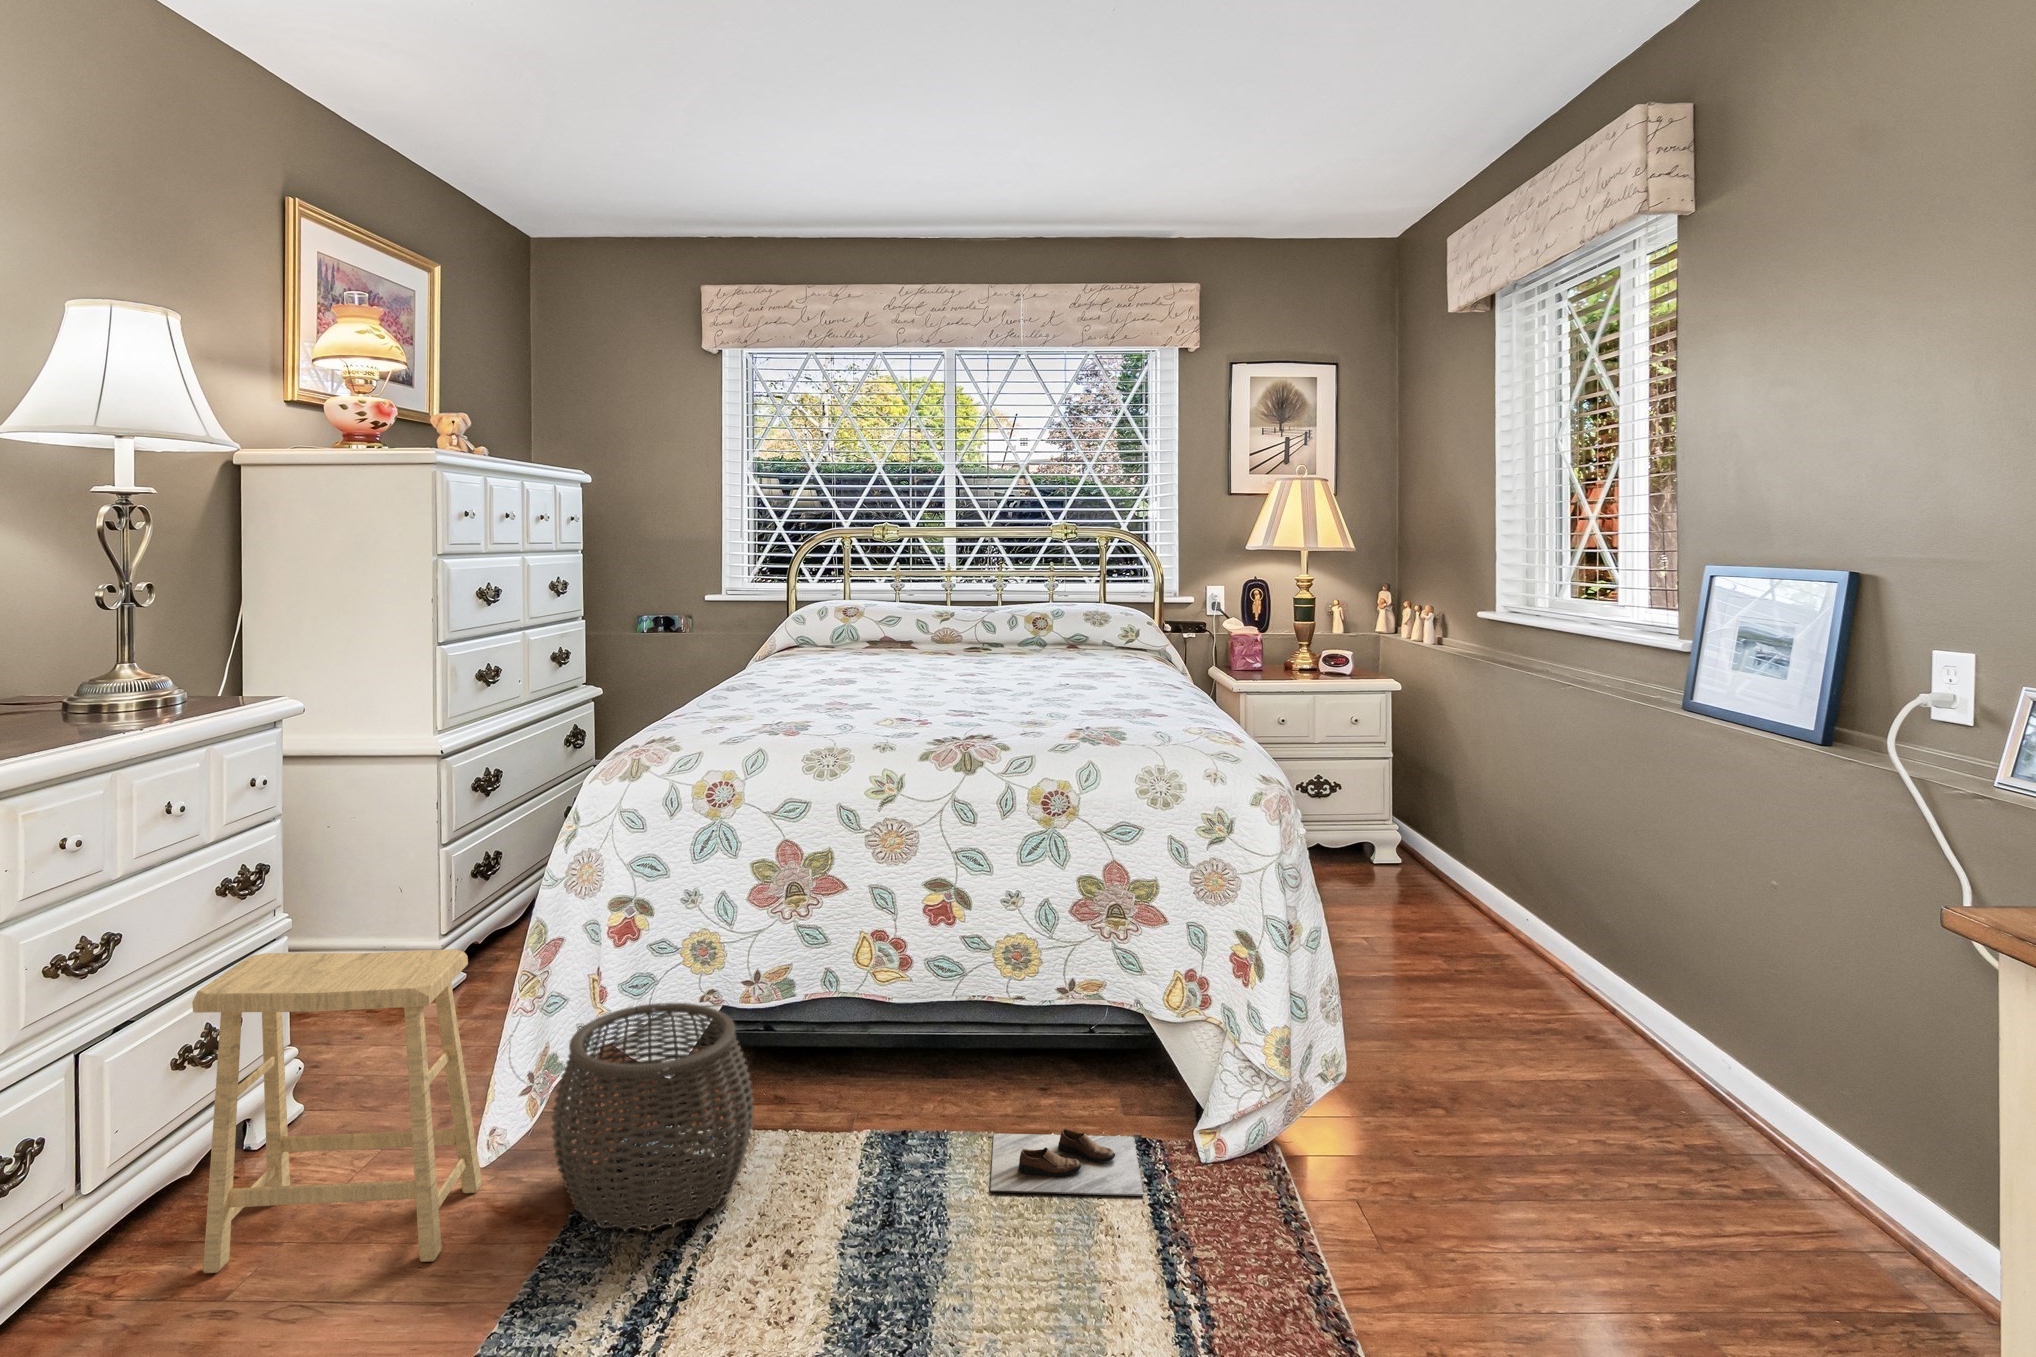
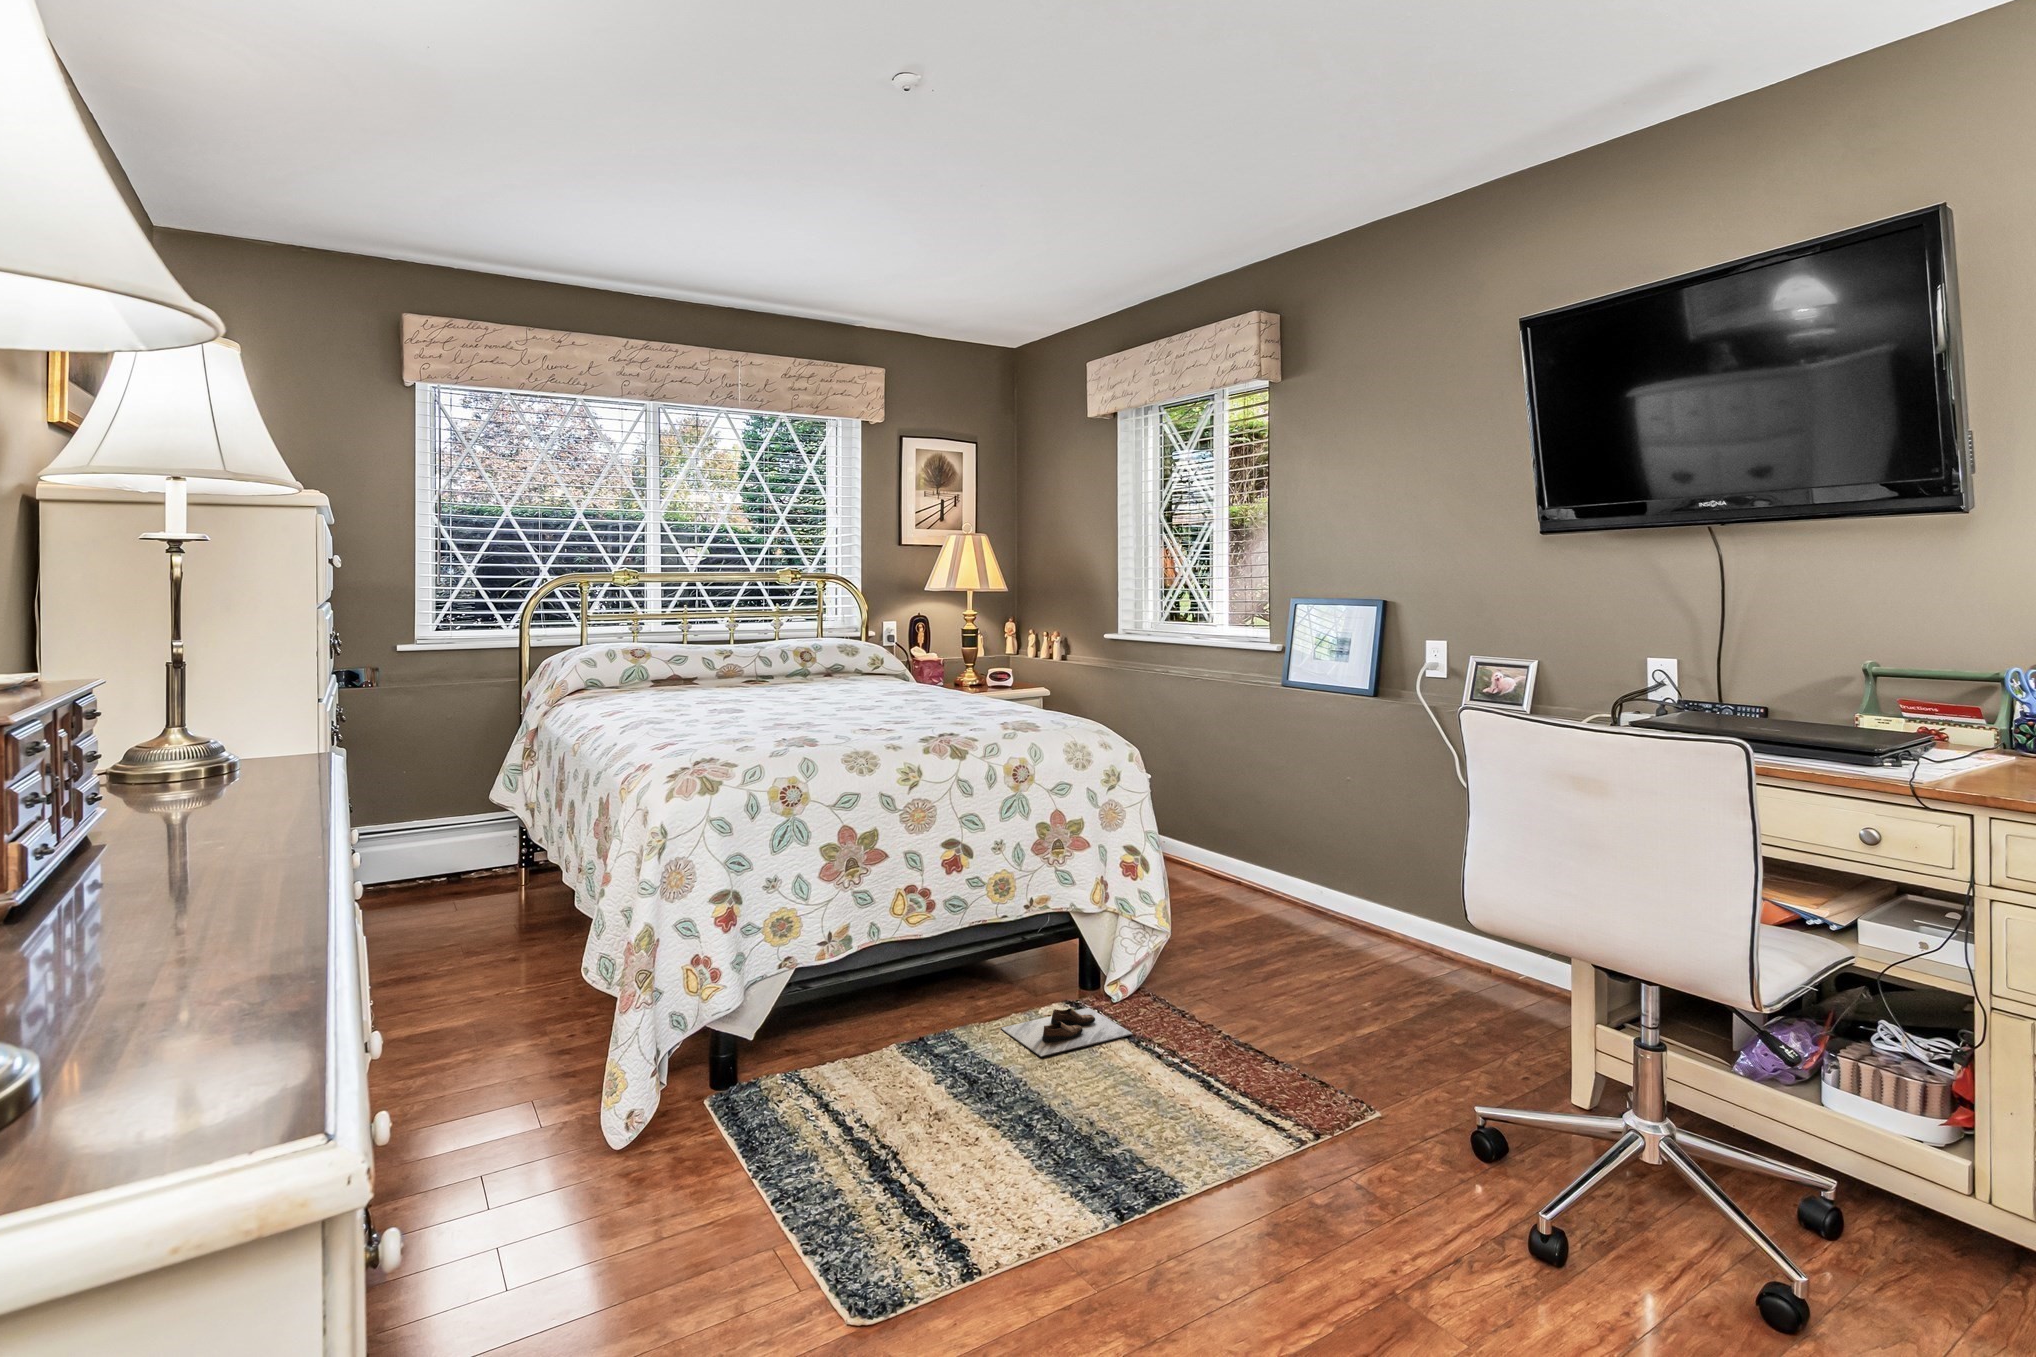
footstool: present [192,949,482,1273] -> none [457,946,697,1280]
woven basket: present [551,1003,755,1232] -> none [723,966,889,1151]

